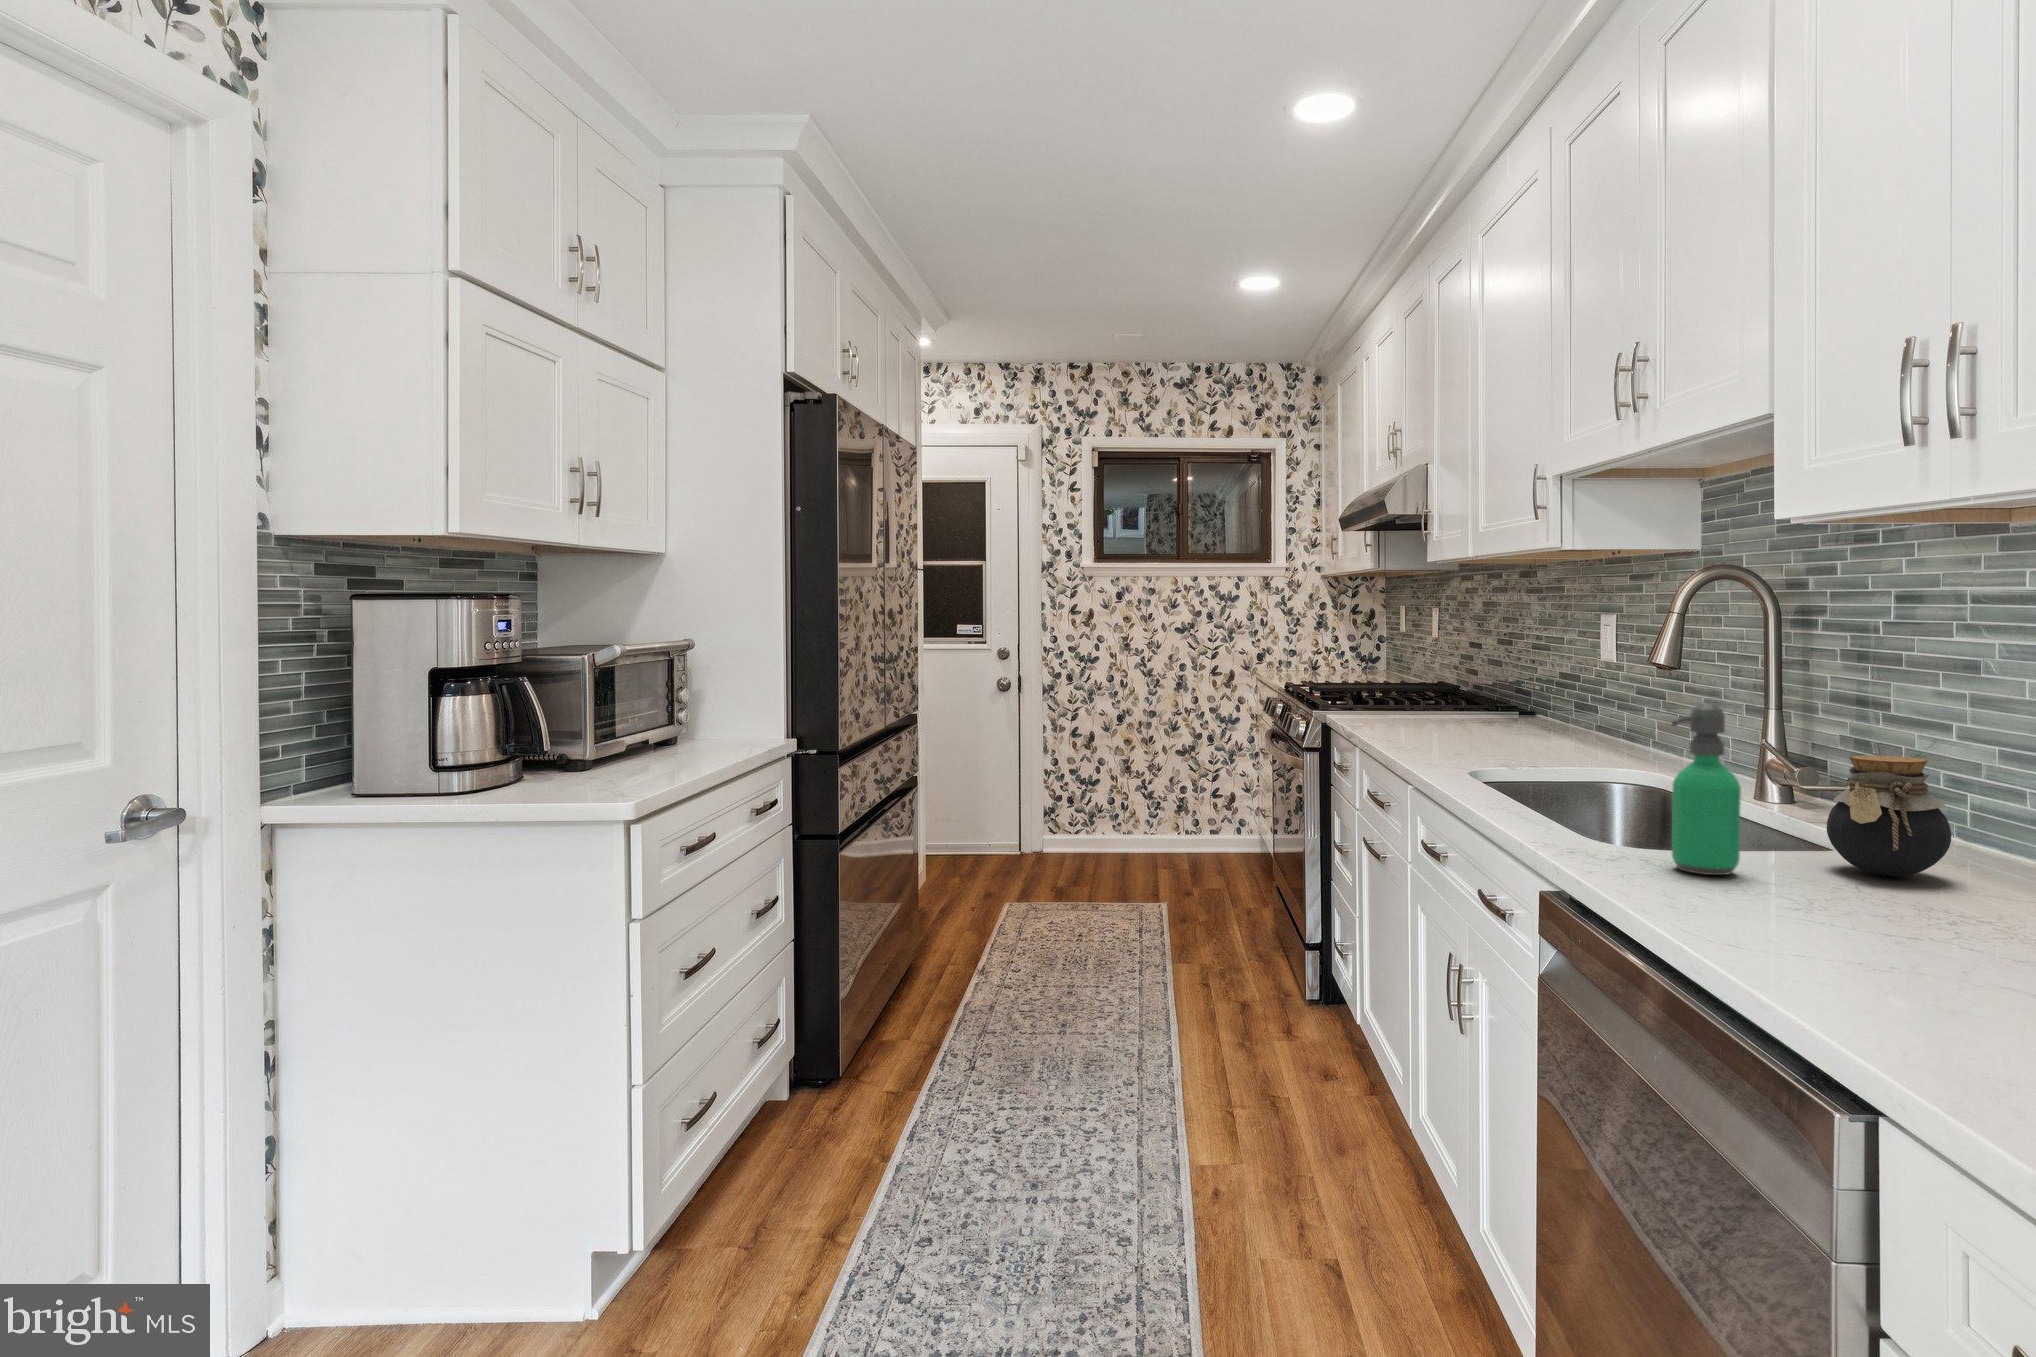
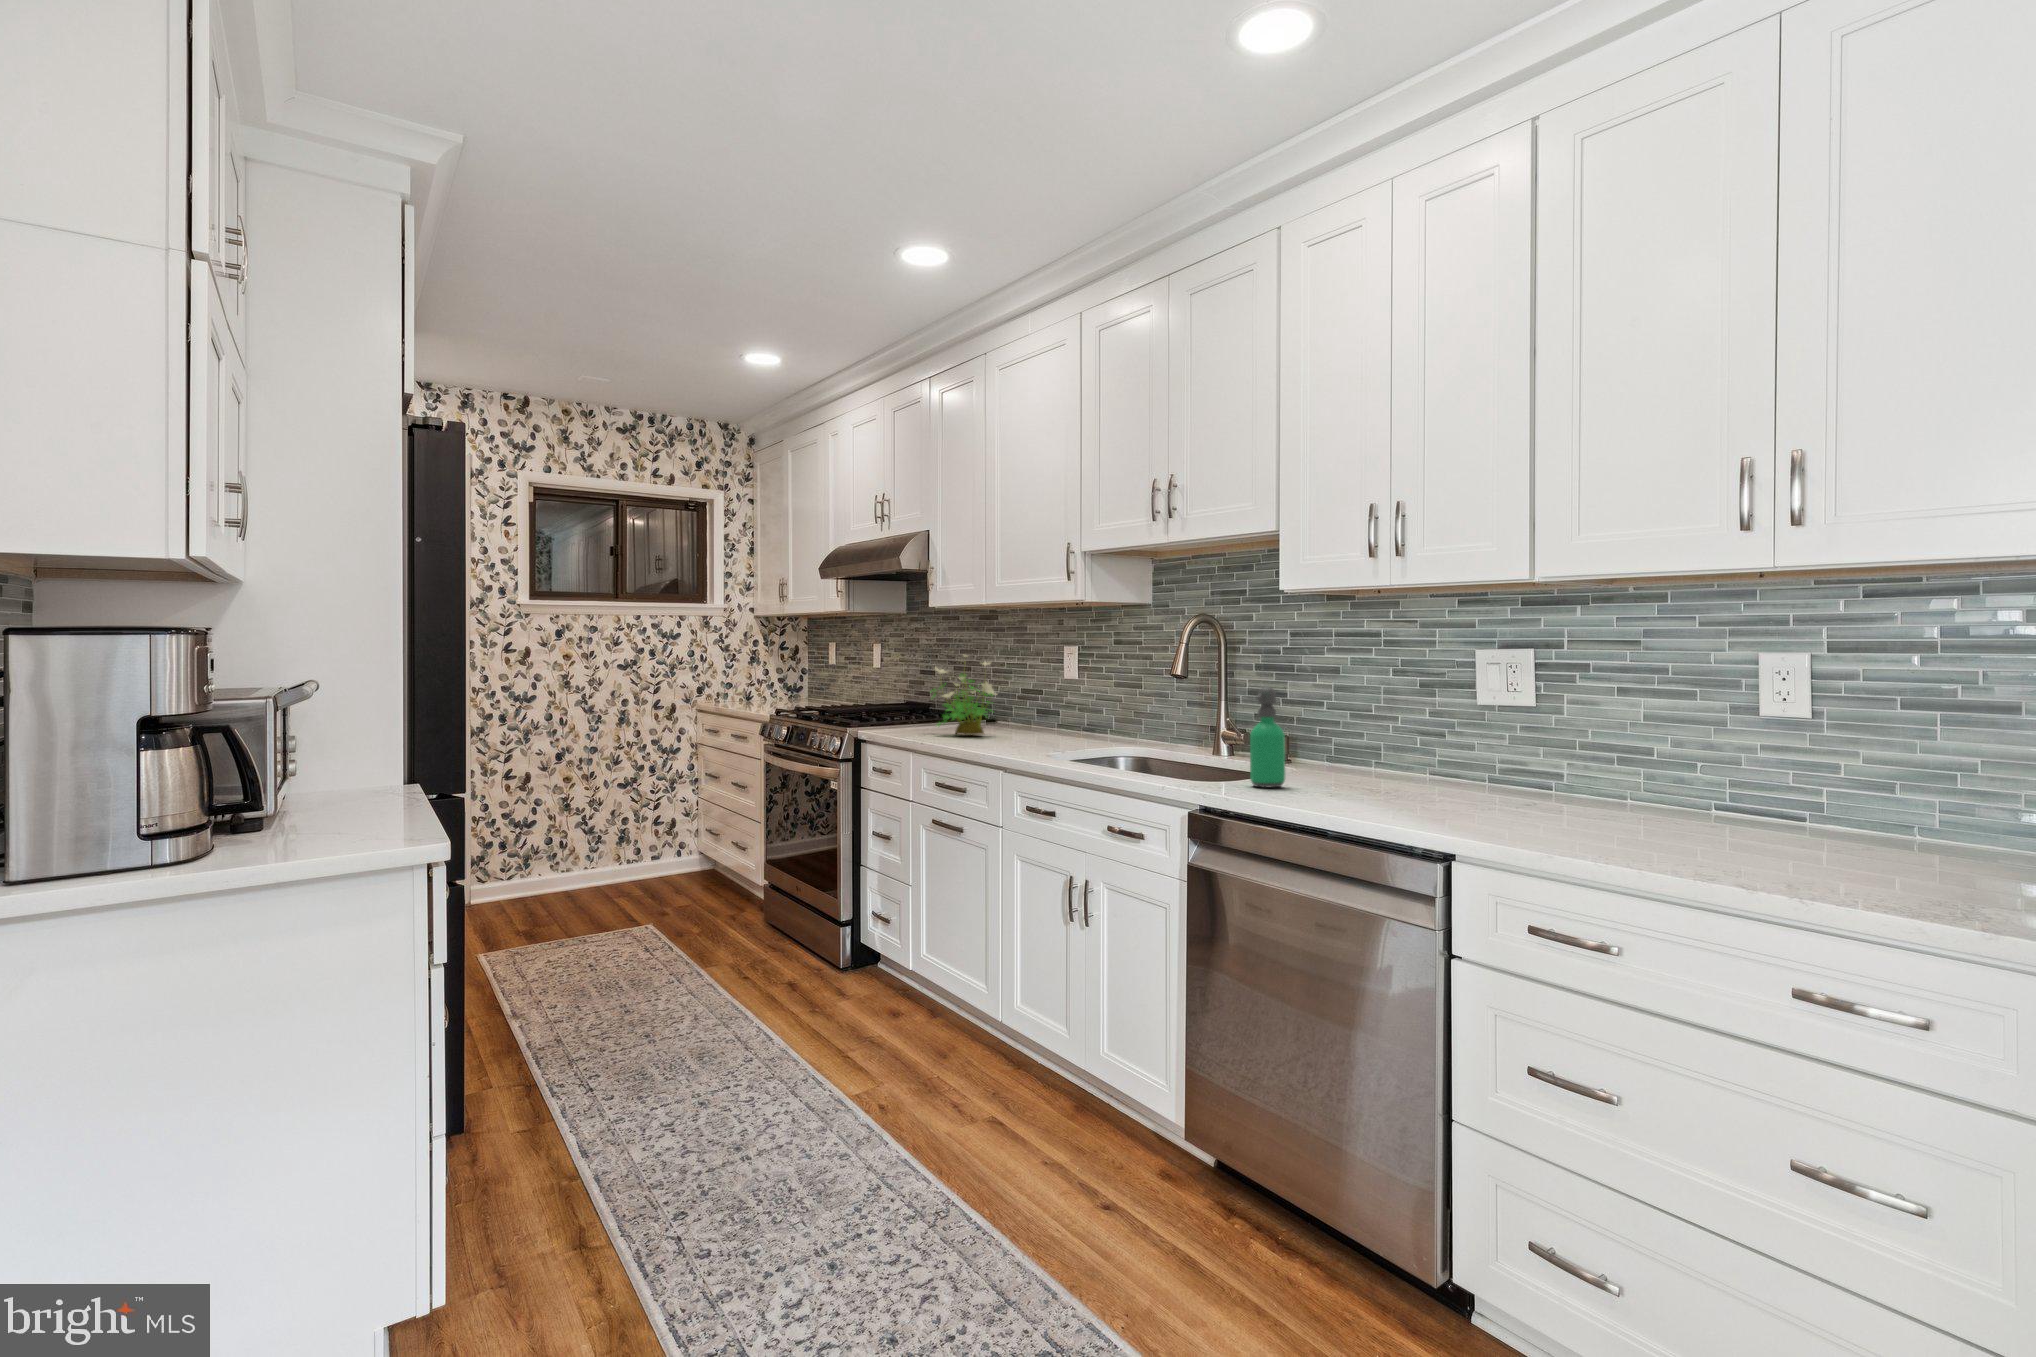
potted plant: none [1411,626,1498,731] -> present [933,655,997,735]
jar: present [1827,755,1951,876] -> none [1308,716,1365,782]

